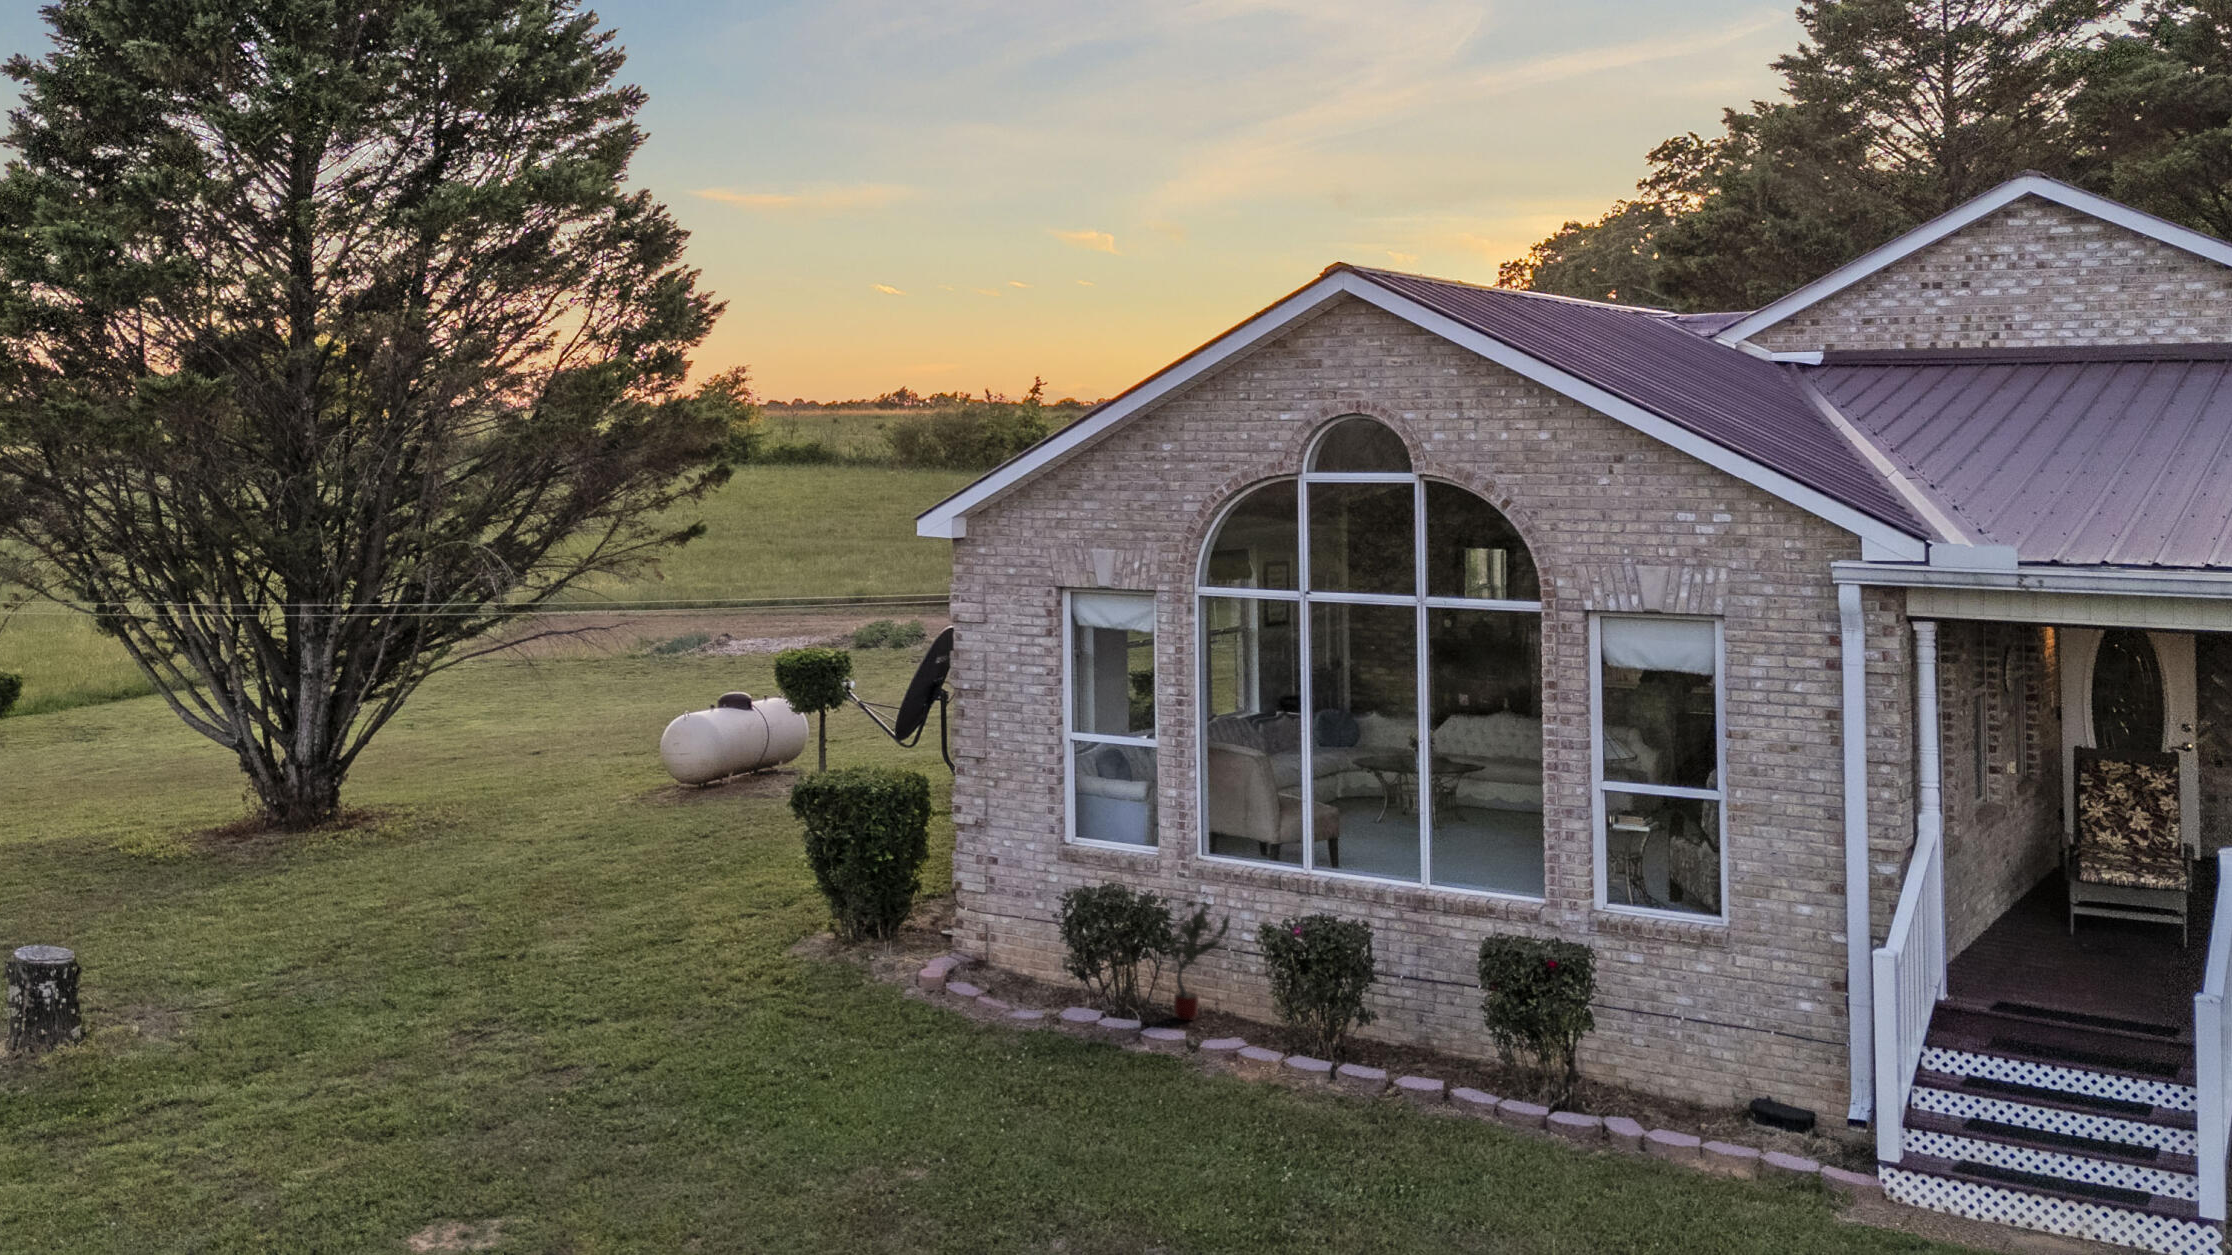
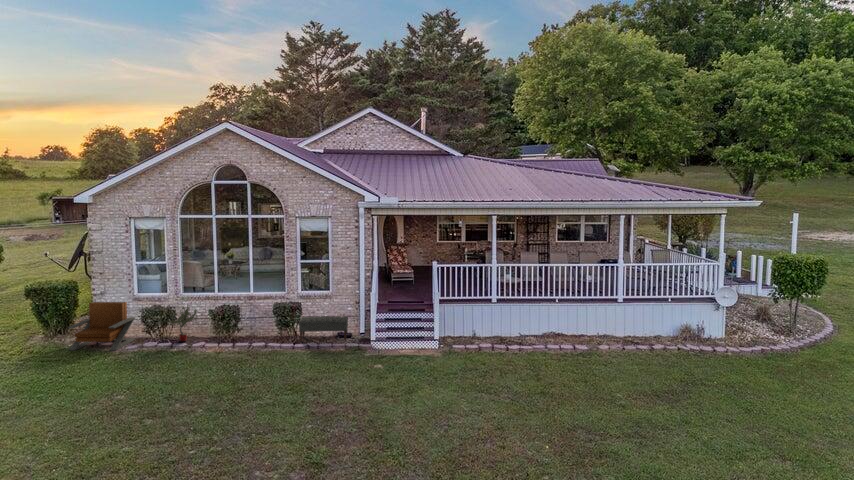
lounge chair: none [881,848,1060,1007] -> present [68,302,135,350]
bench: none [1572,1008,1794,1141] -> present [299,316,348,341]

